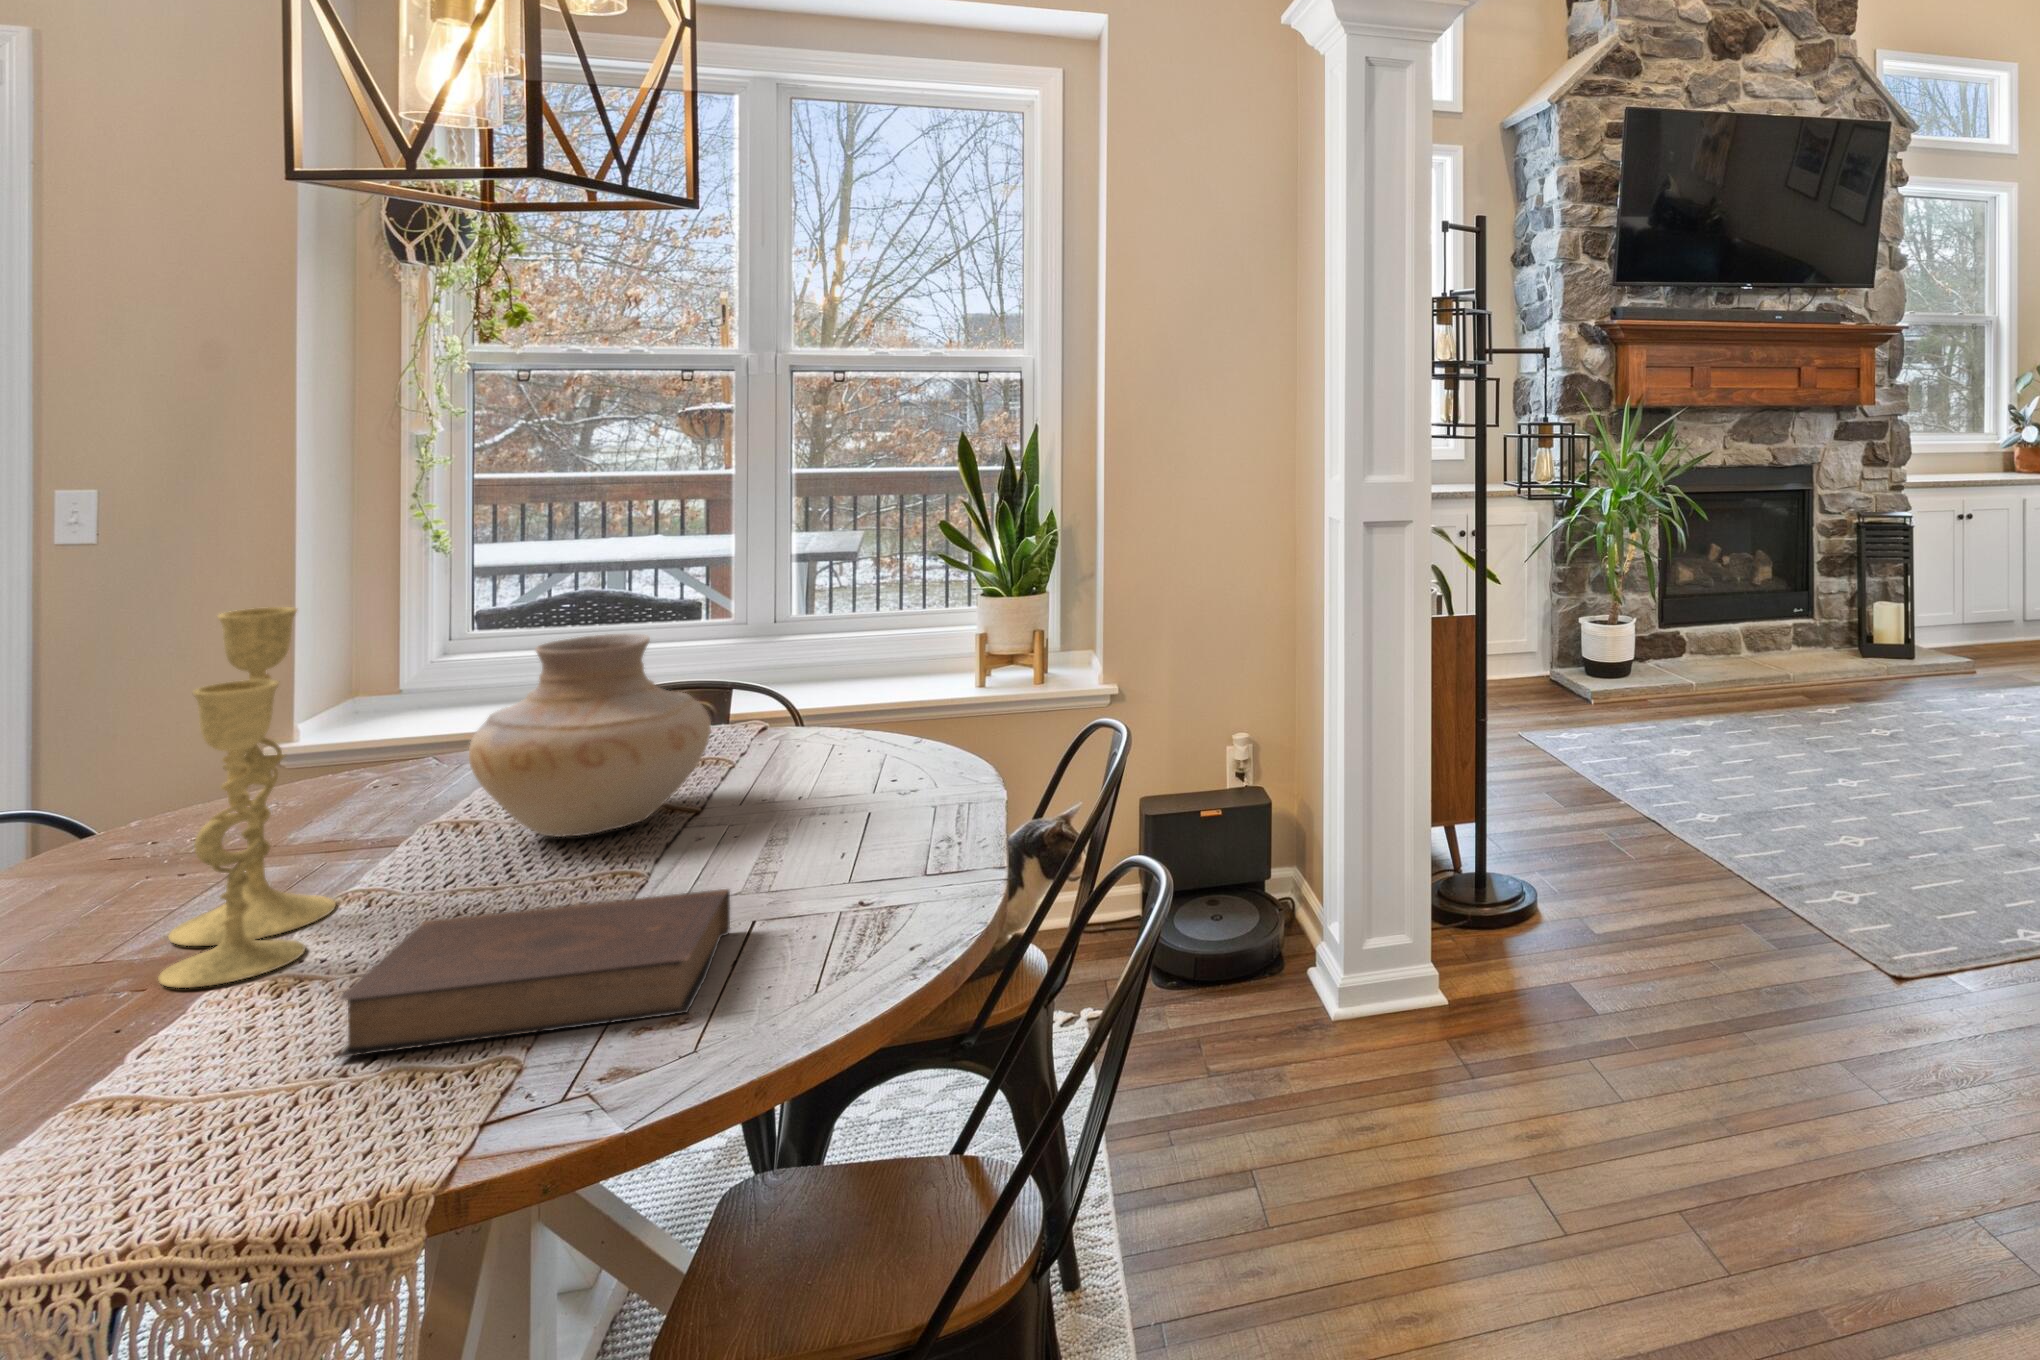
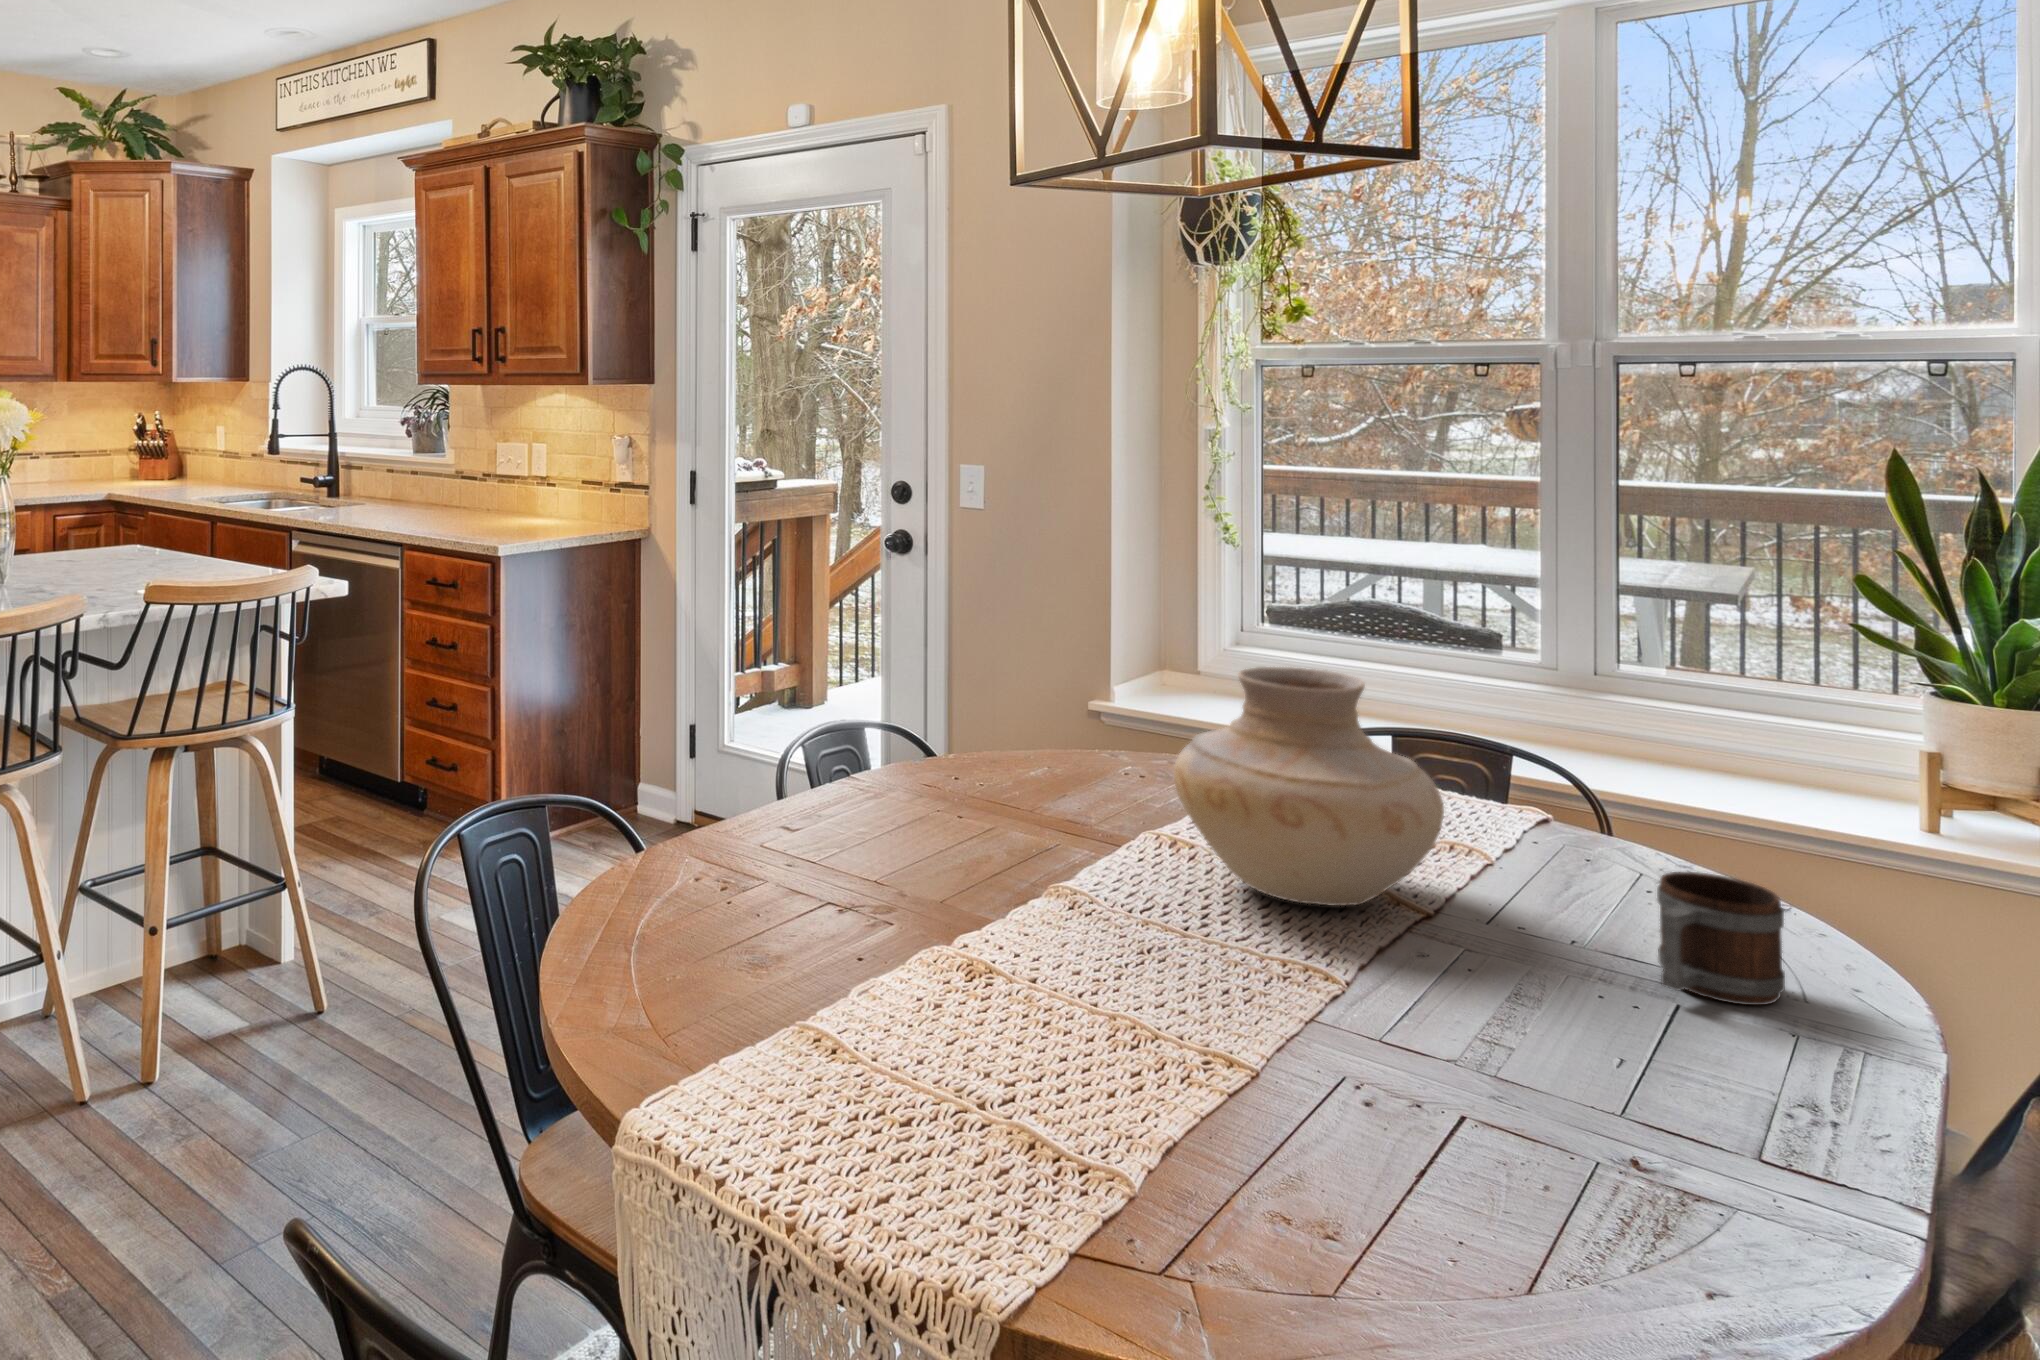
candlestick: present [158,607,336,988] -> none [903,590,1050,948]
mug: none [856,720,927,802] -> present [1657,872,1785,1005]
book: present [337,889,730,1058] -> none [980,956,1426,1227]

